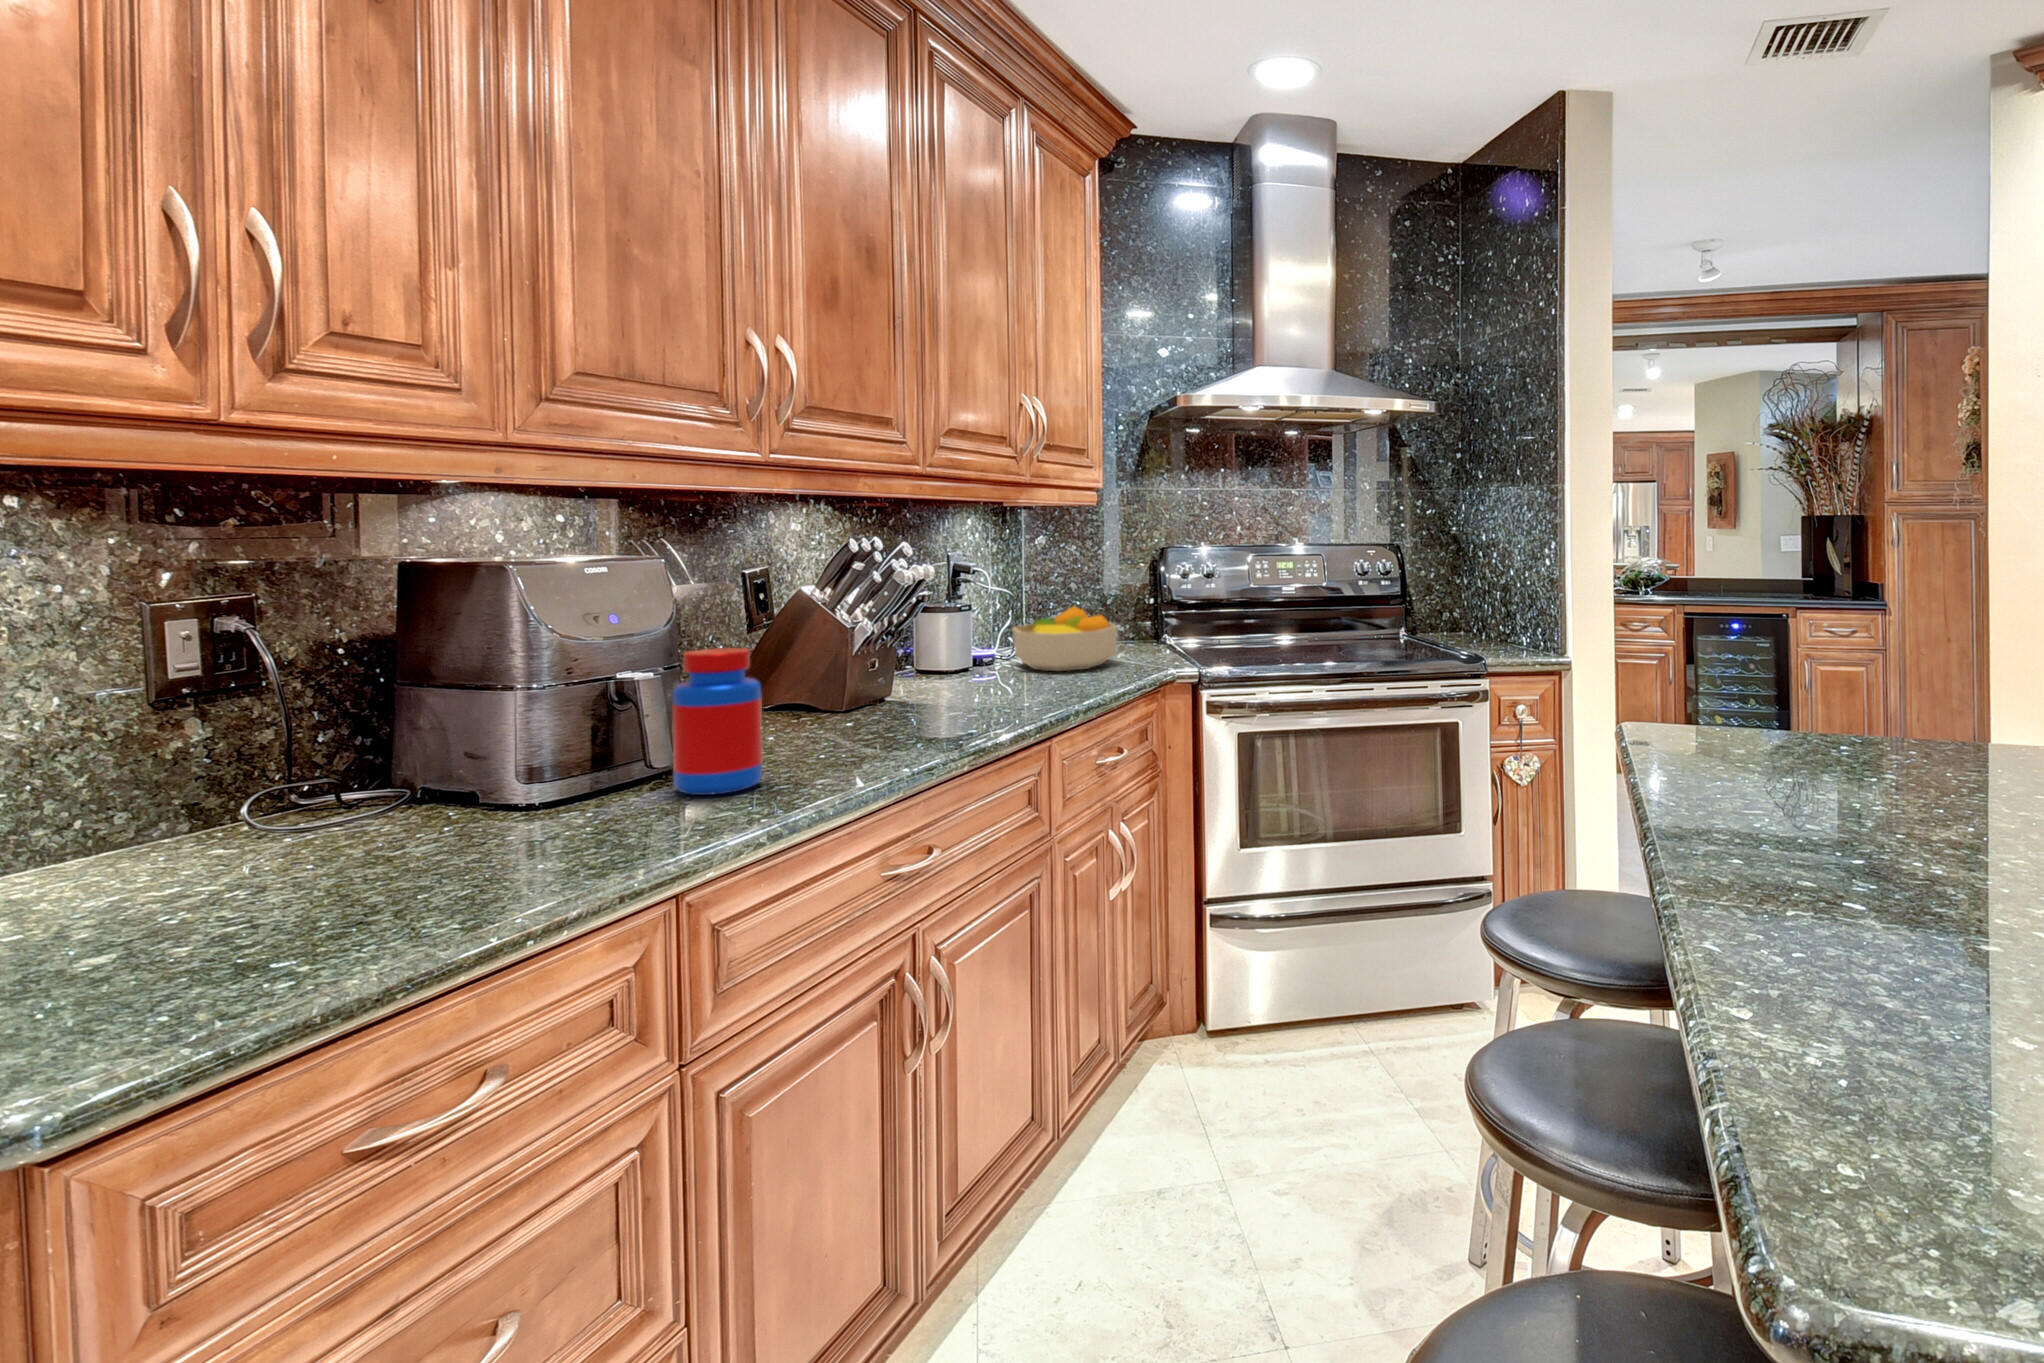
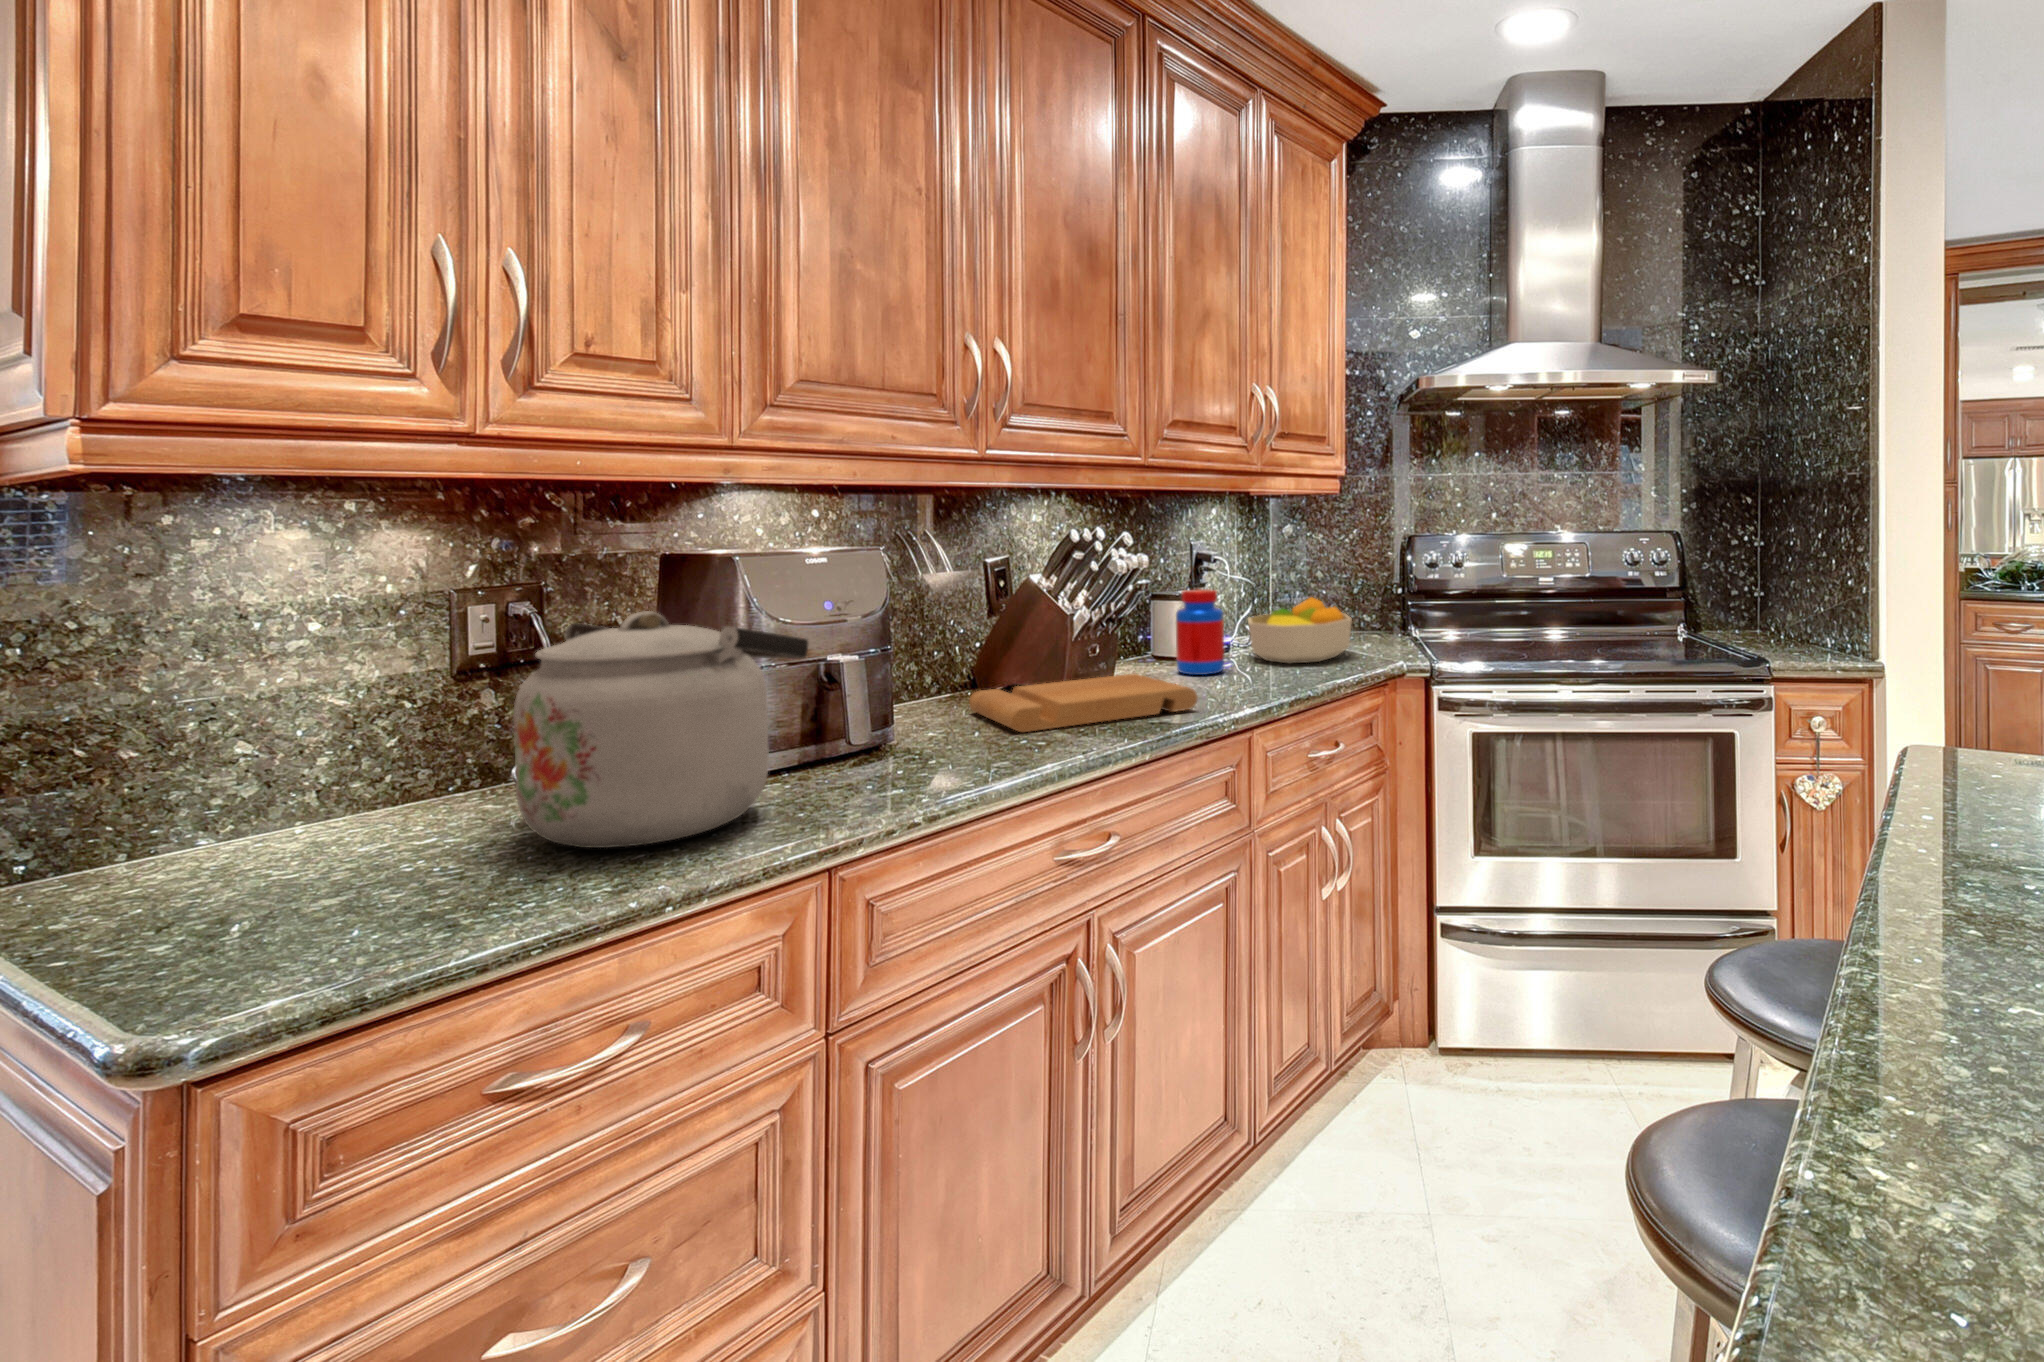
kettle: none [284,617,647,878] -> present [514,611,808,848]
jar: present [672,648,763,795] -> present [1176,589,1225,675]
cutting board: none [752,683,999,744] -> present [969,674,1197,732]

